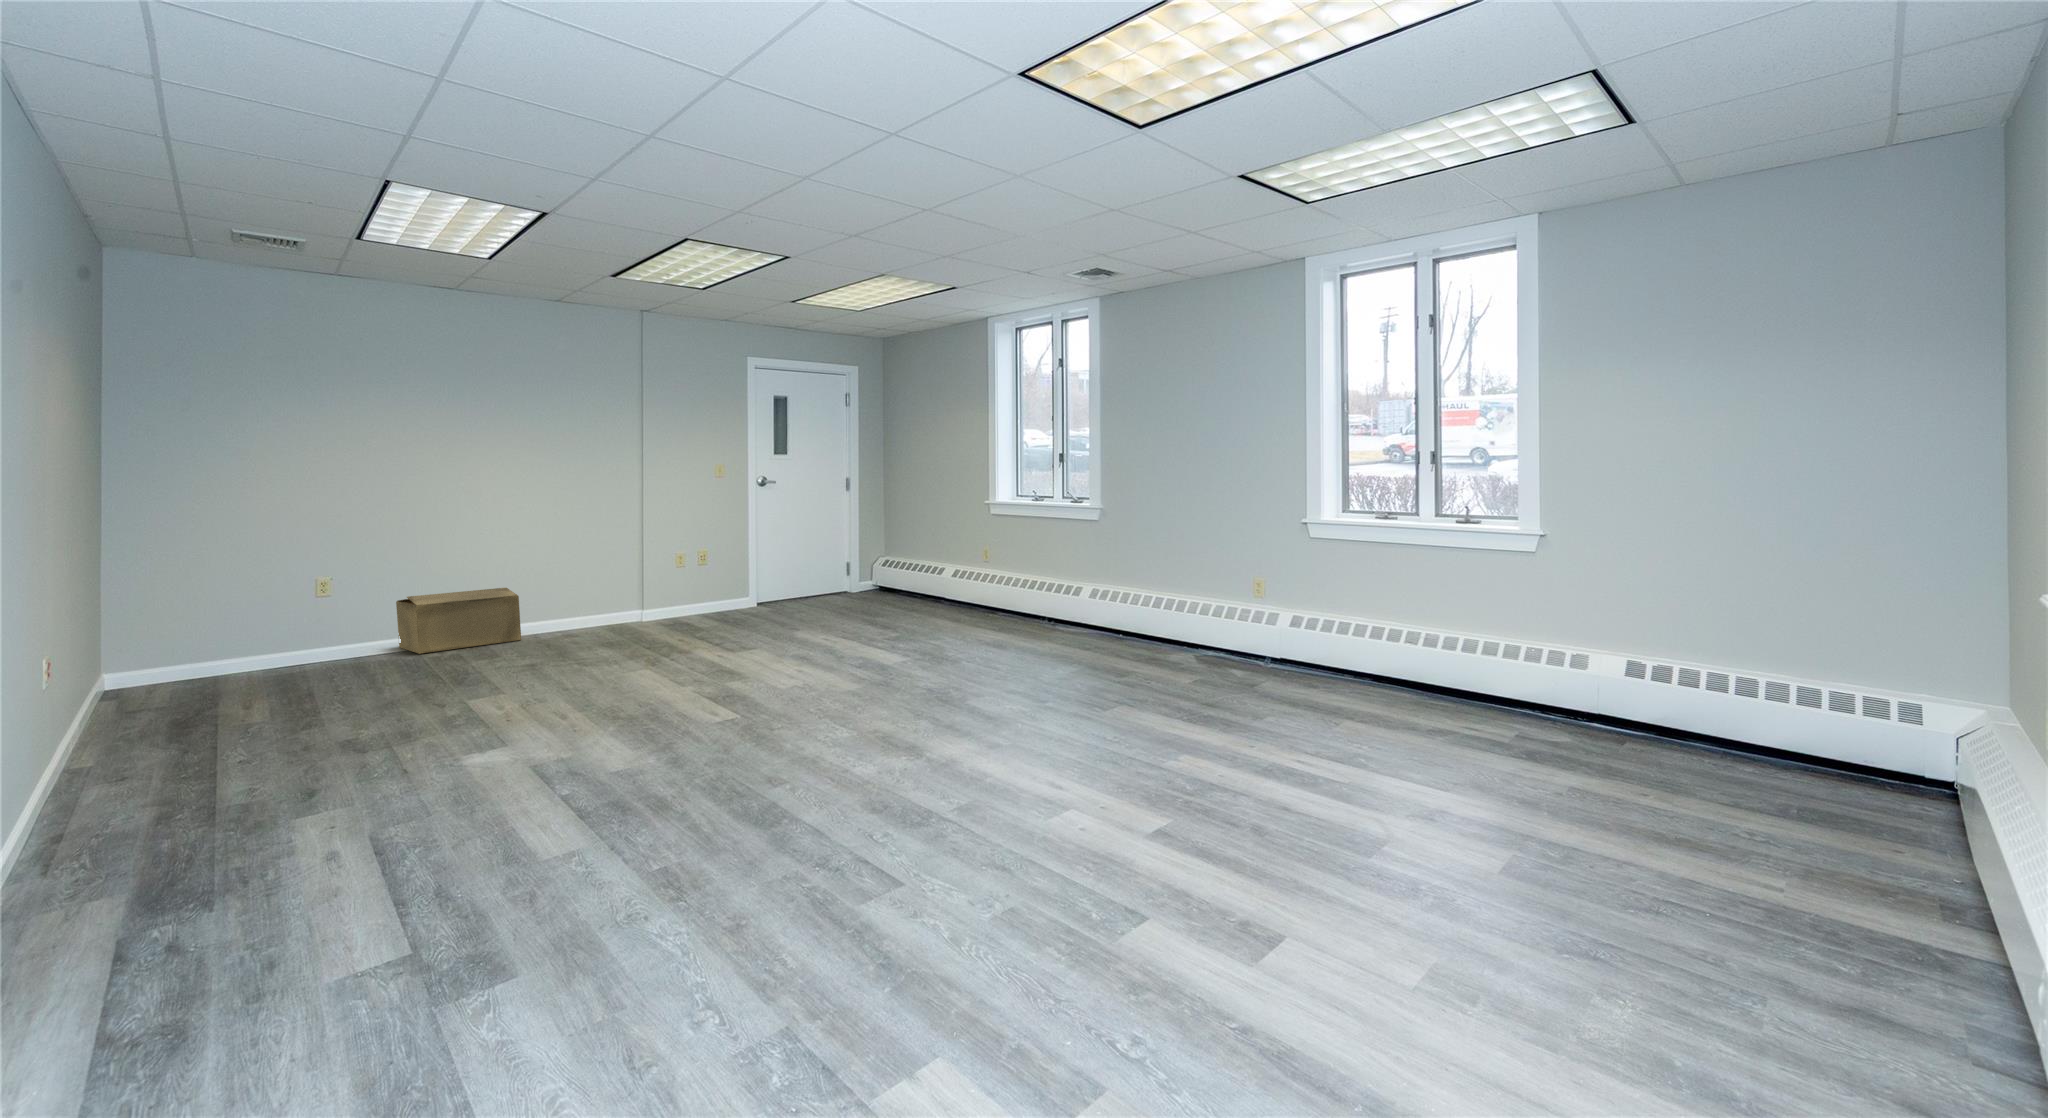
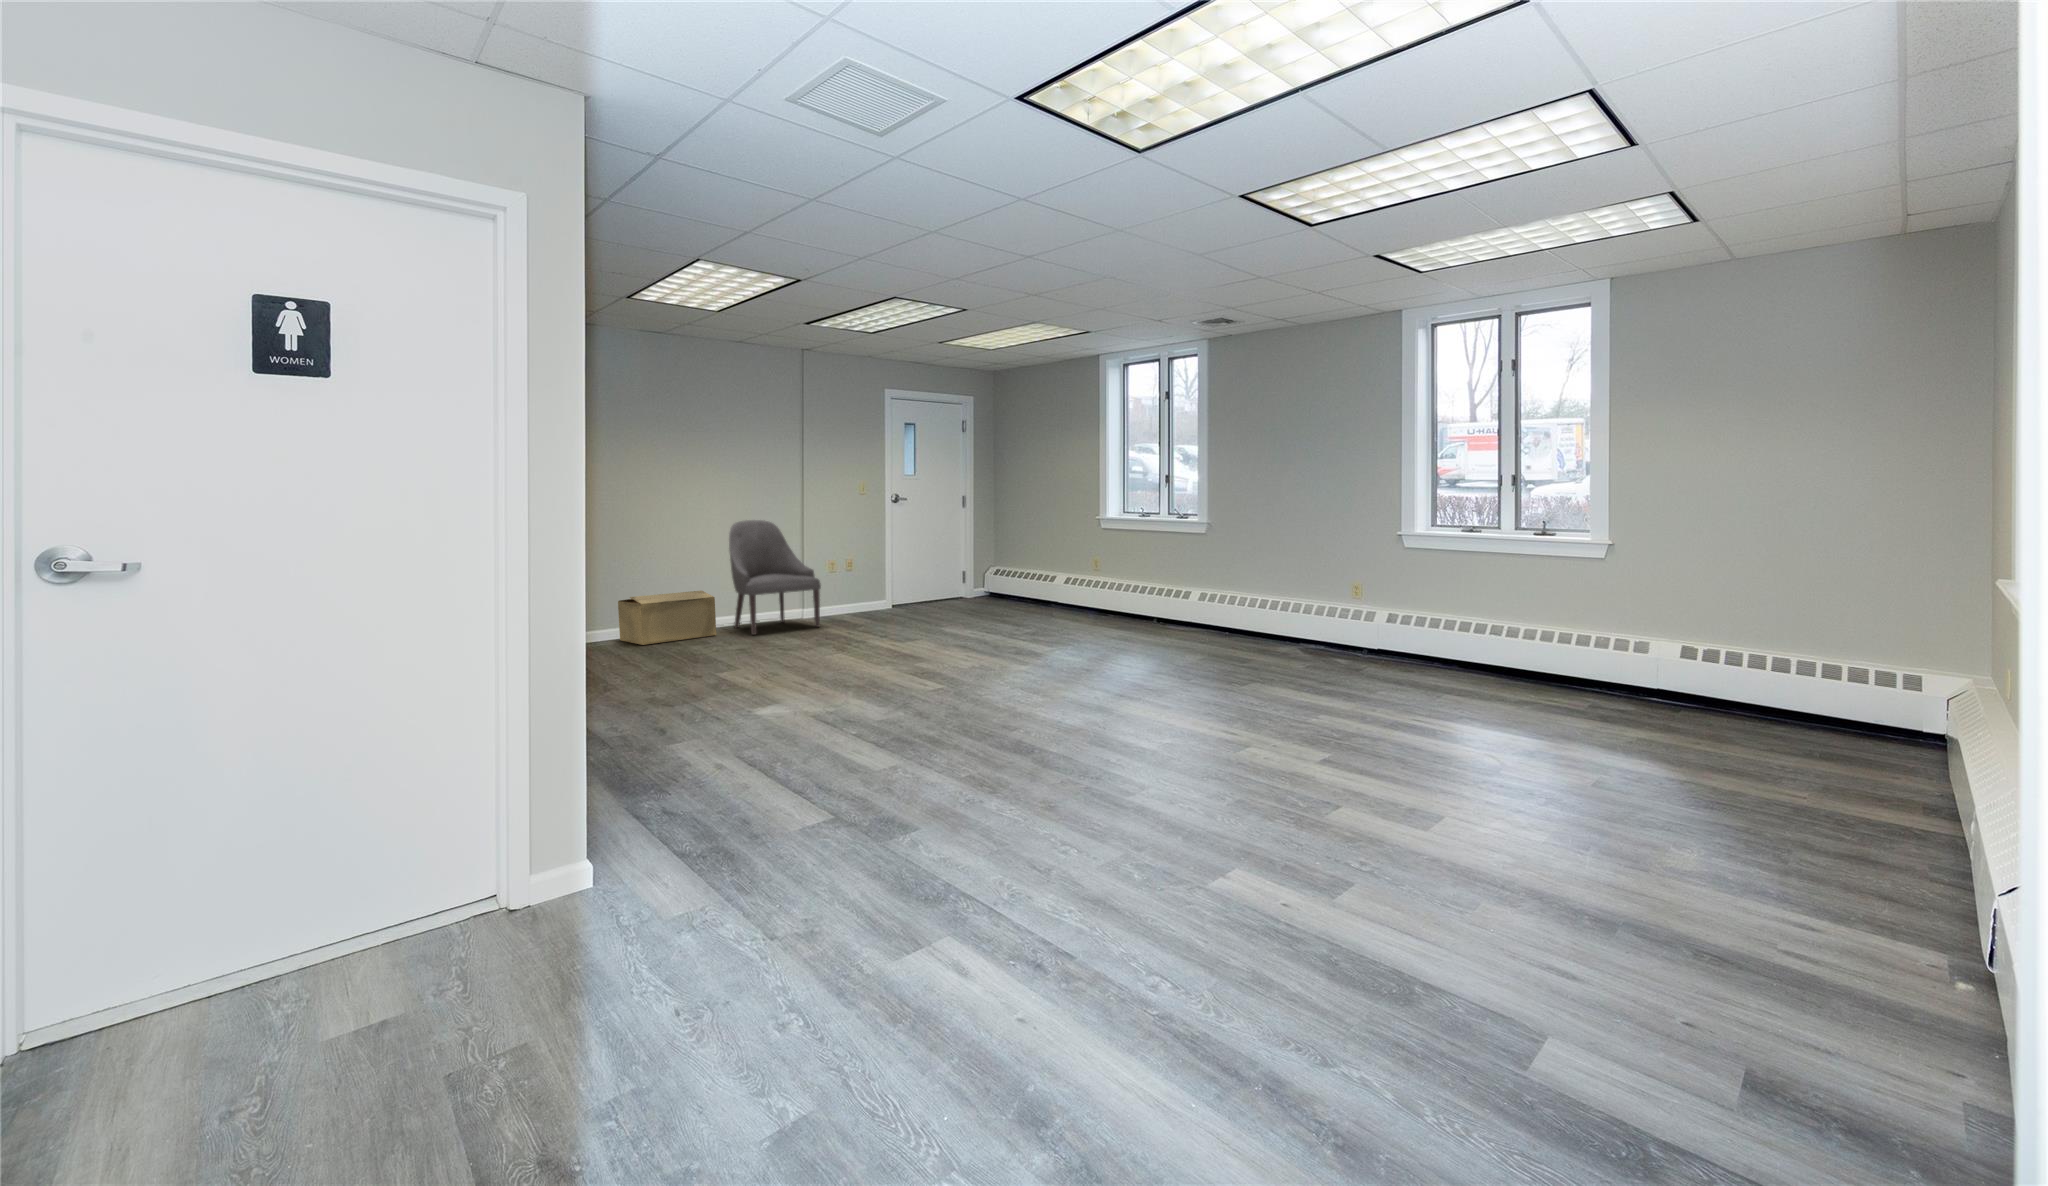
chair: none [544,505,654,639] -> present [729,520,821,635]

